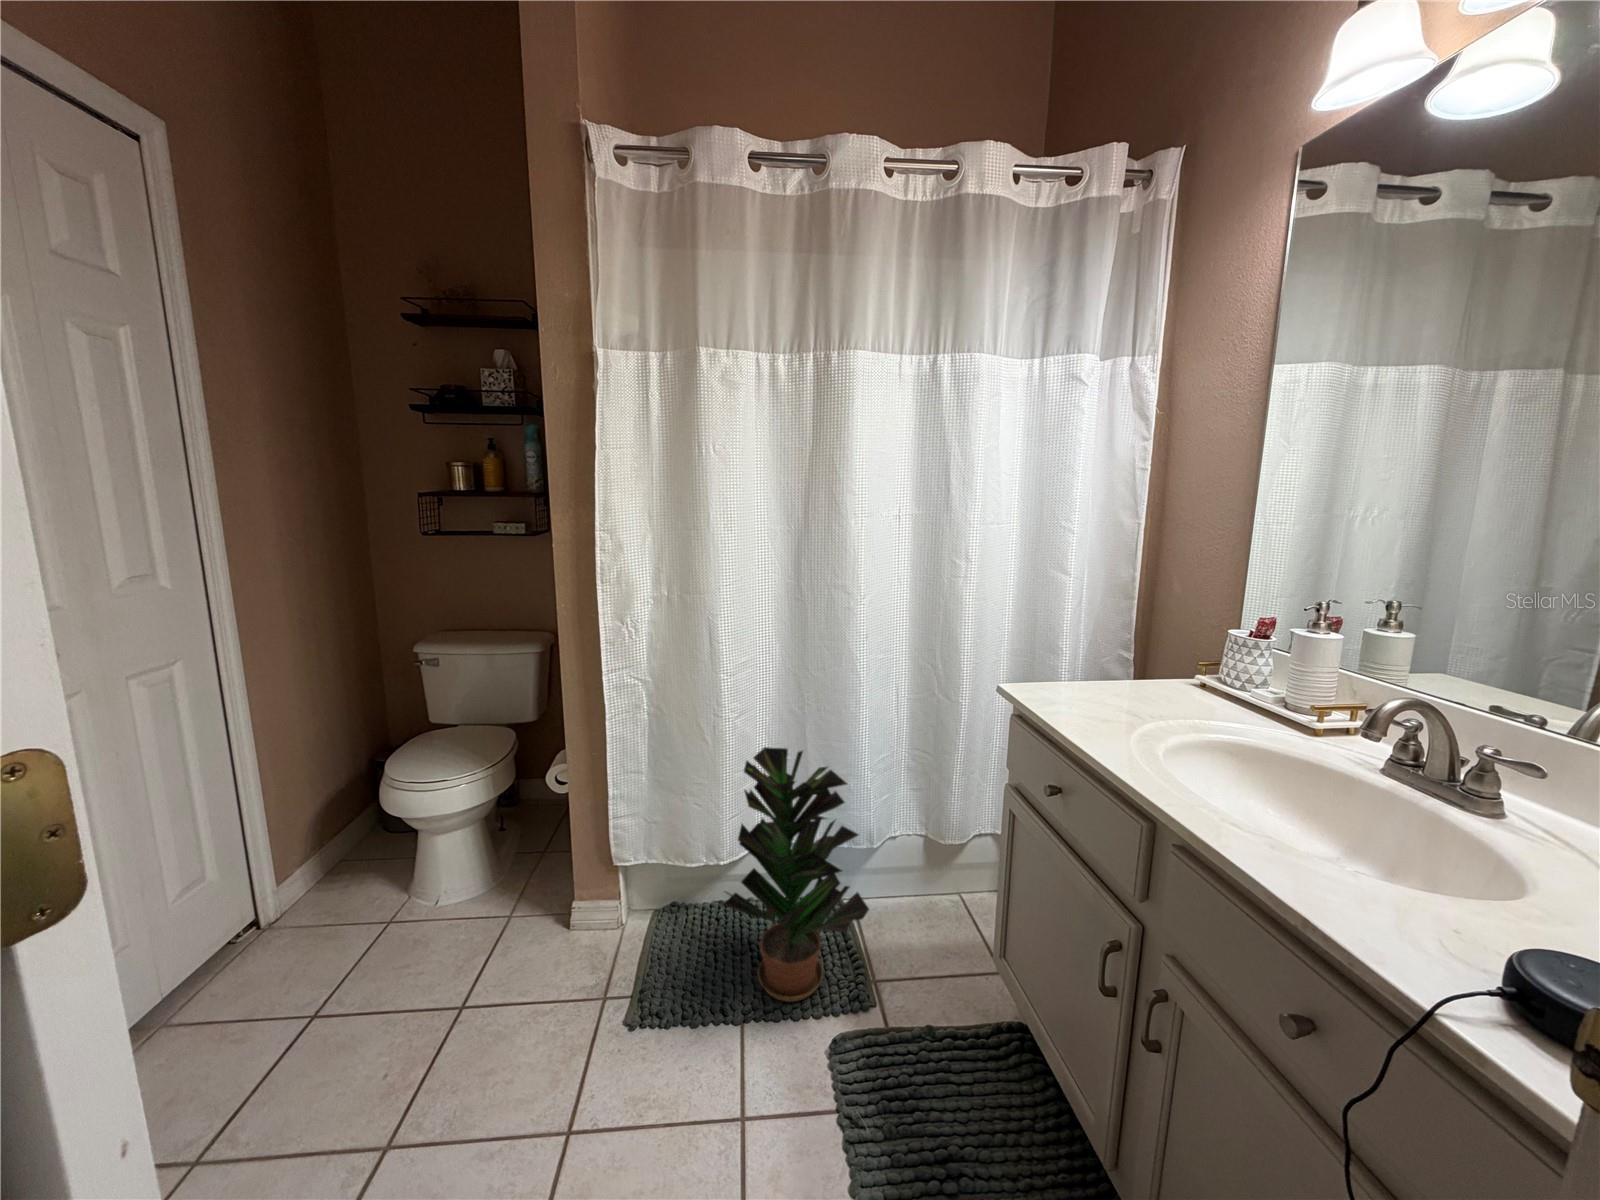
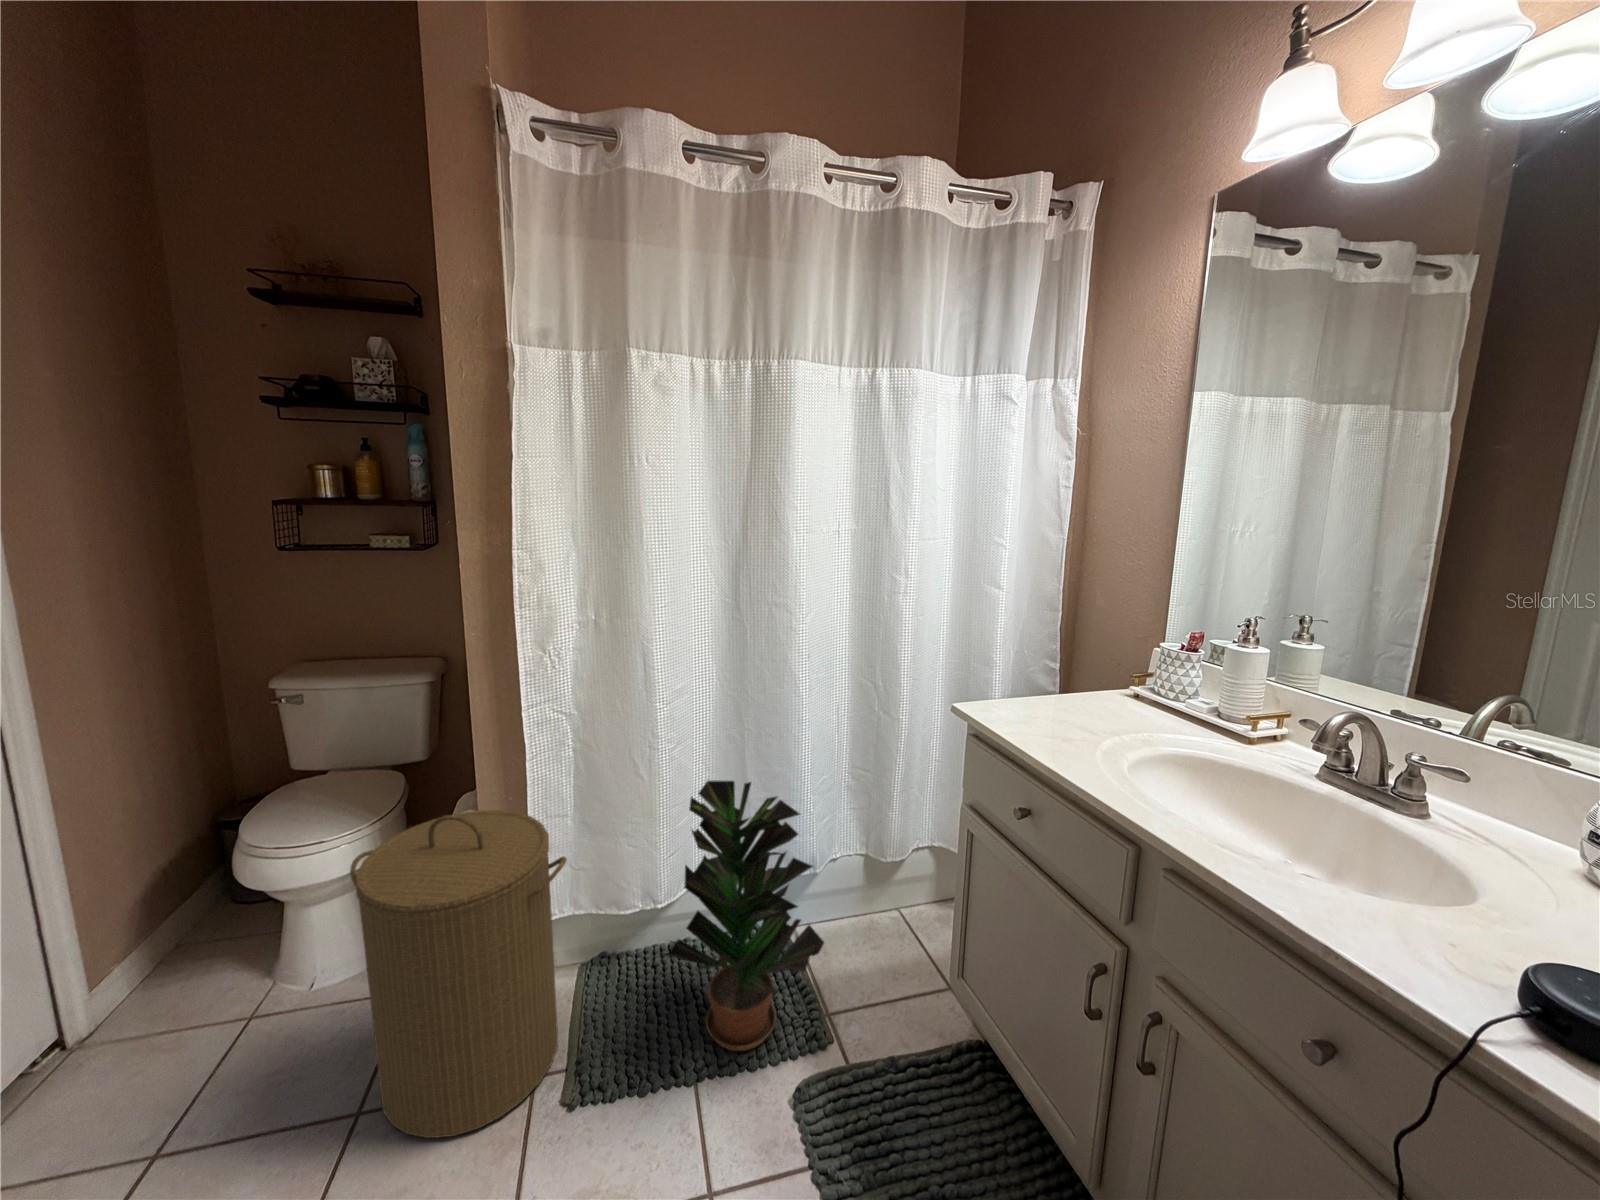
laundry hamper: none [460,760,634,1036] -> present [350,810,567,1138]

